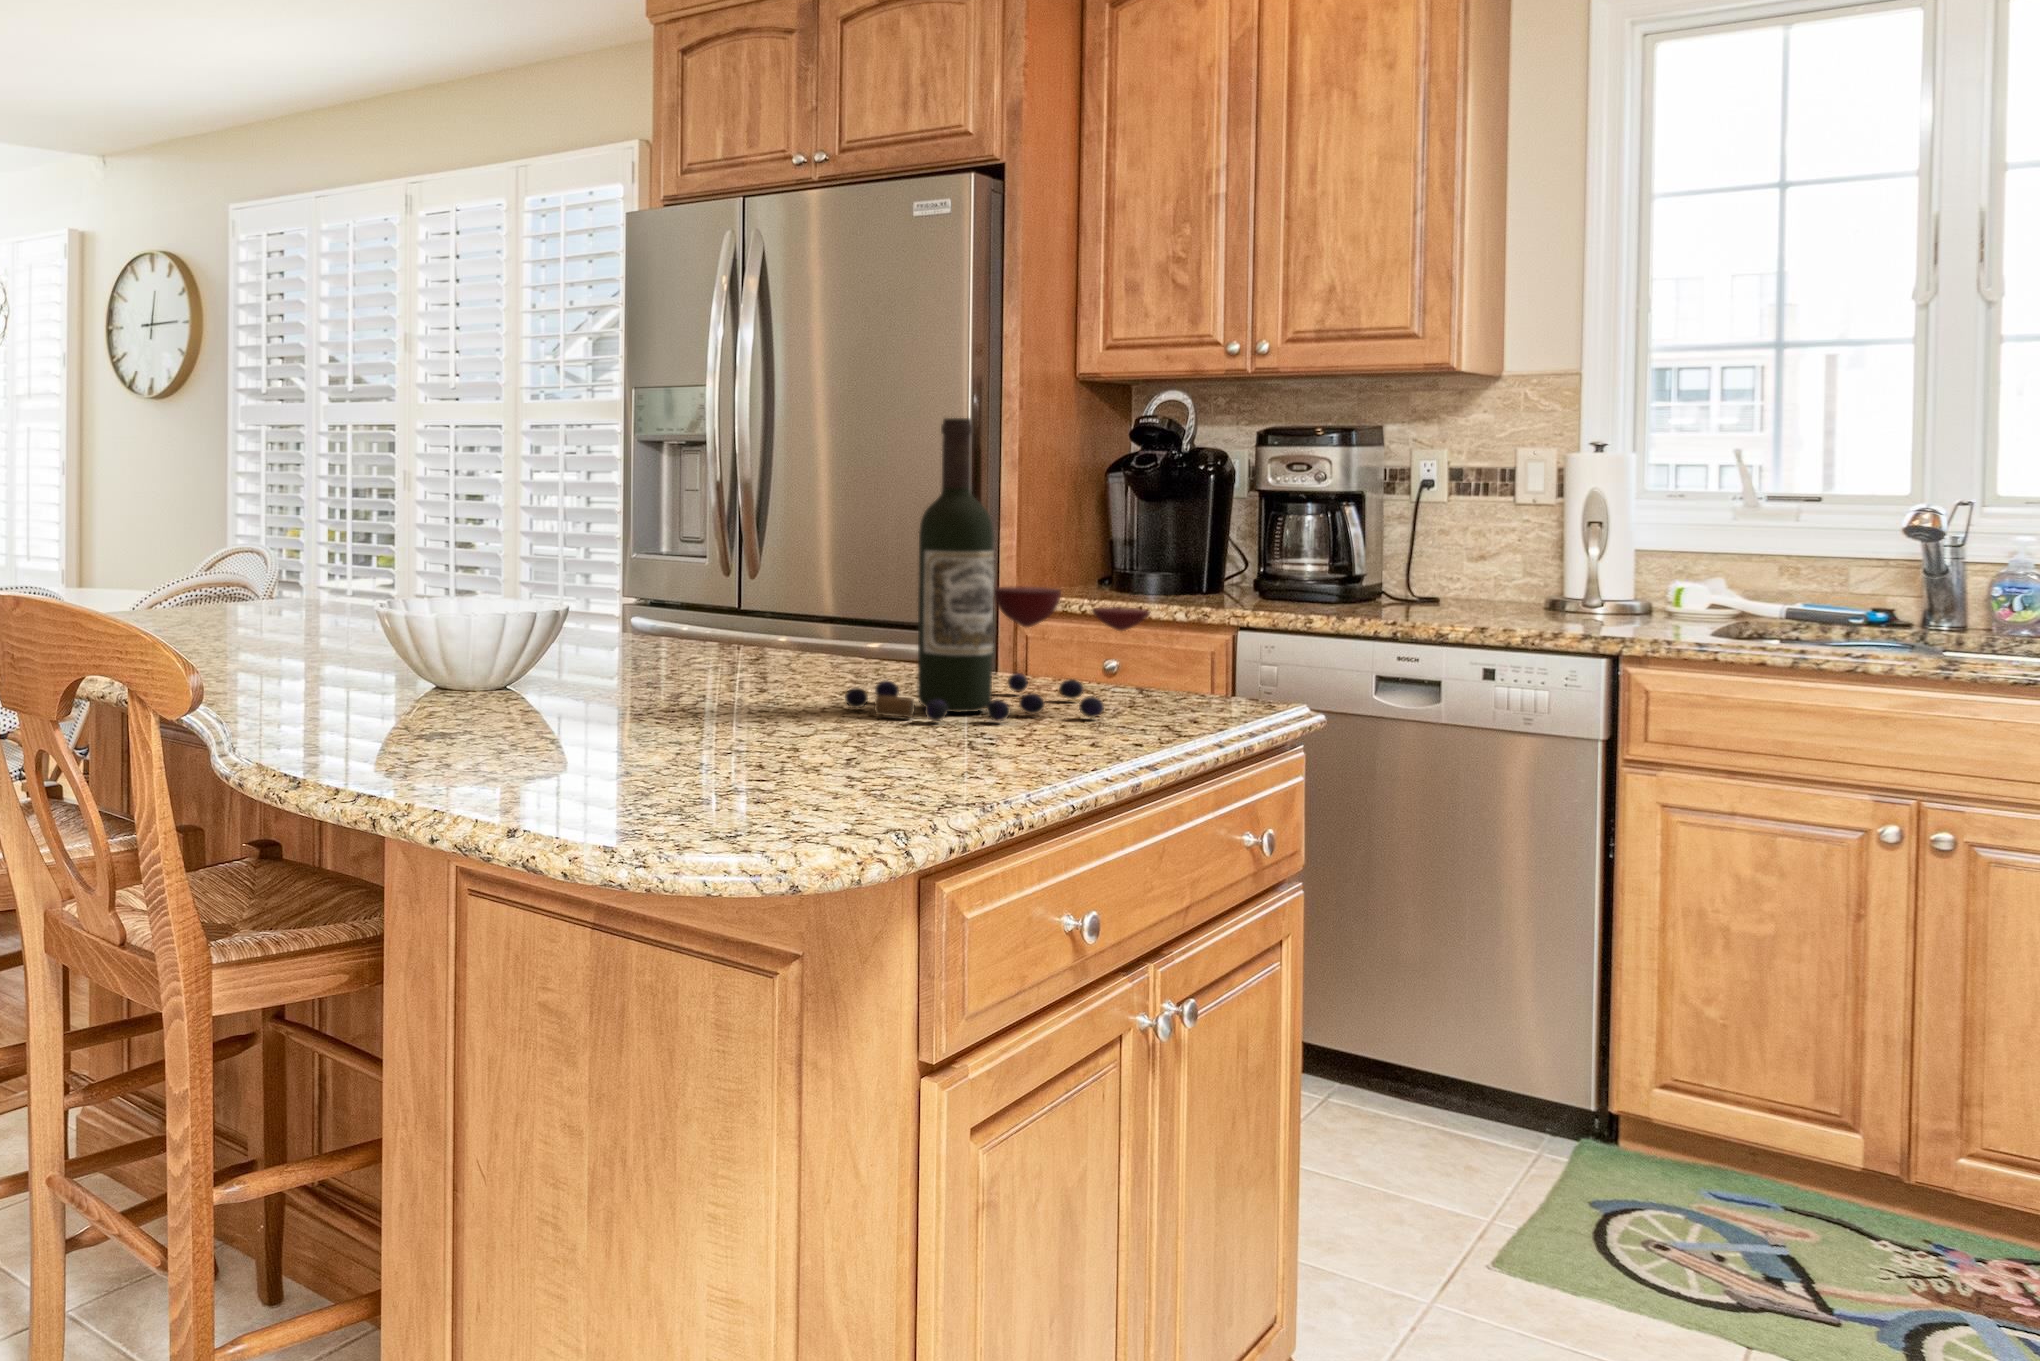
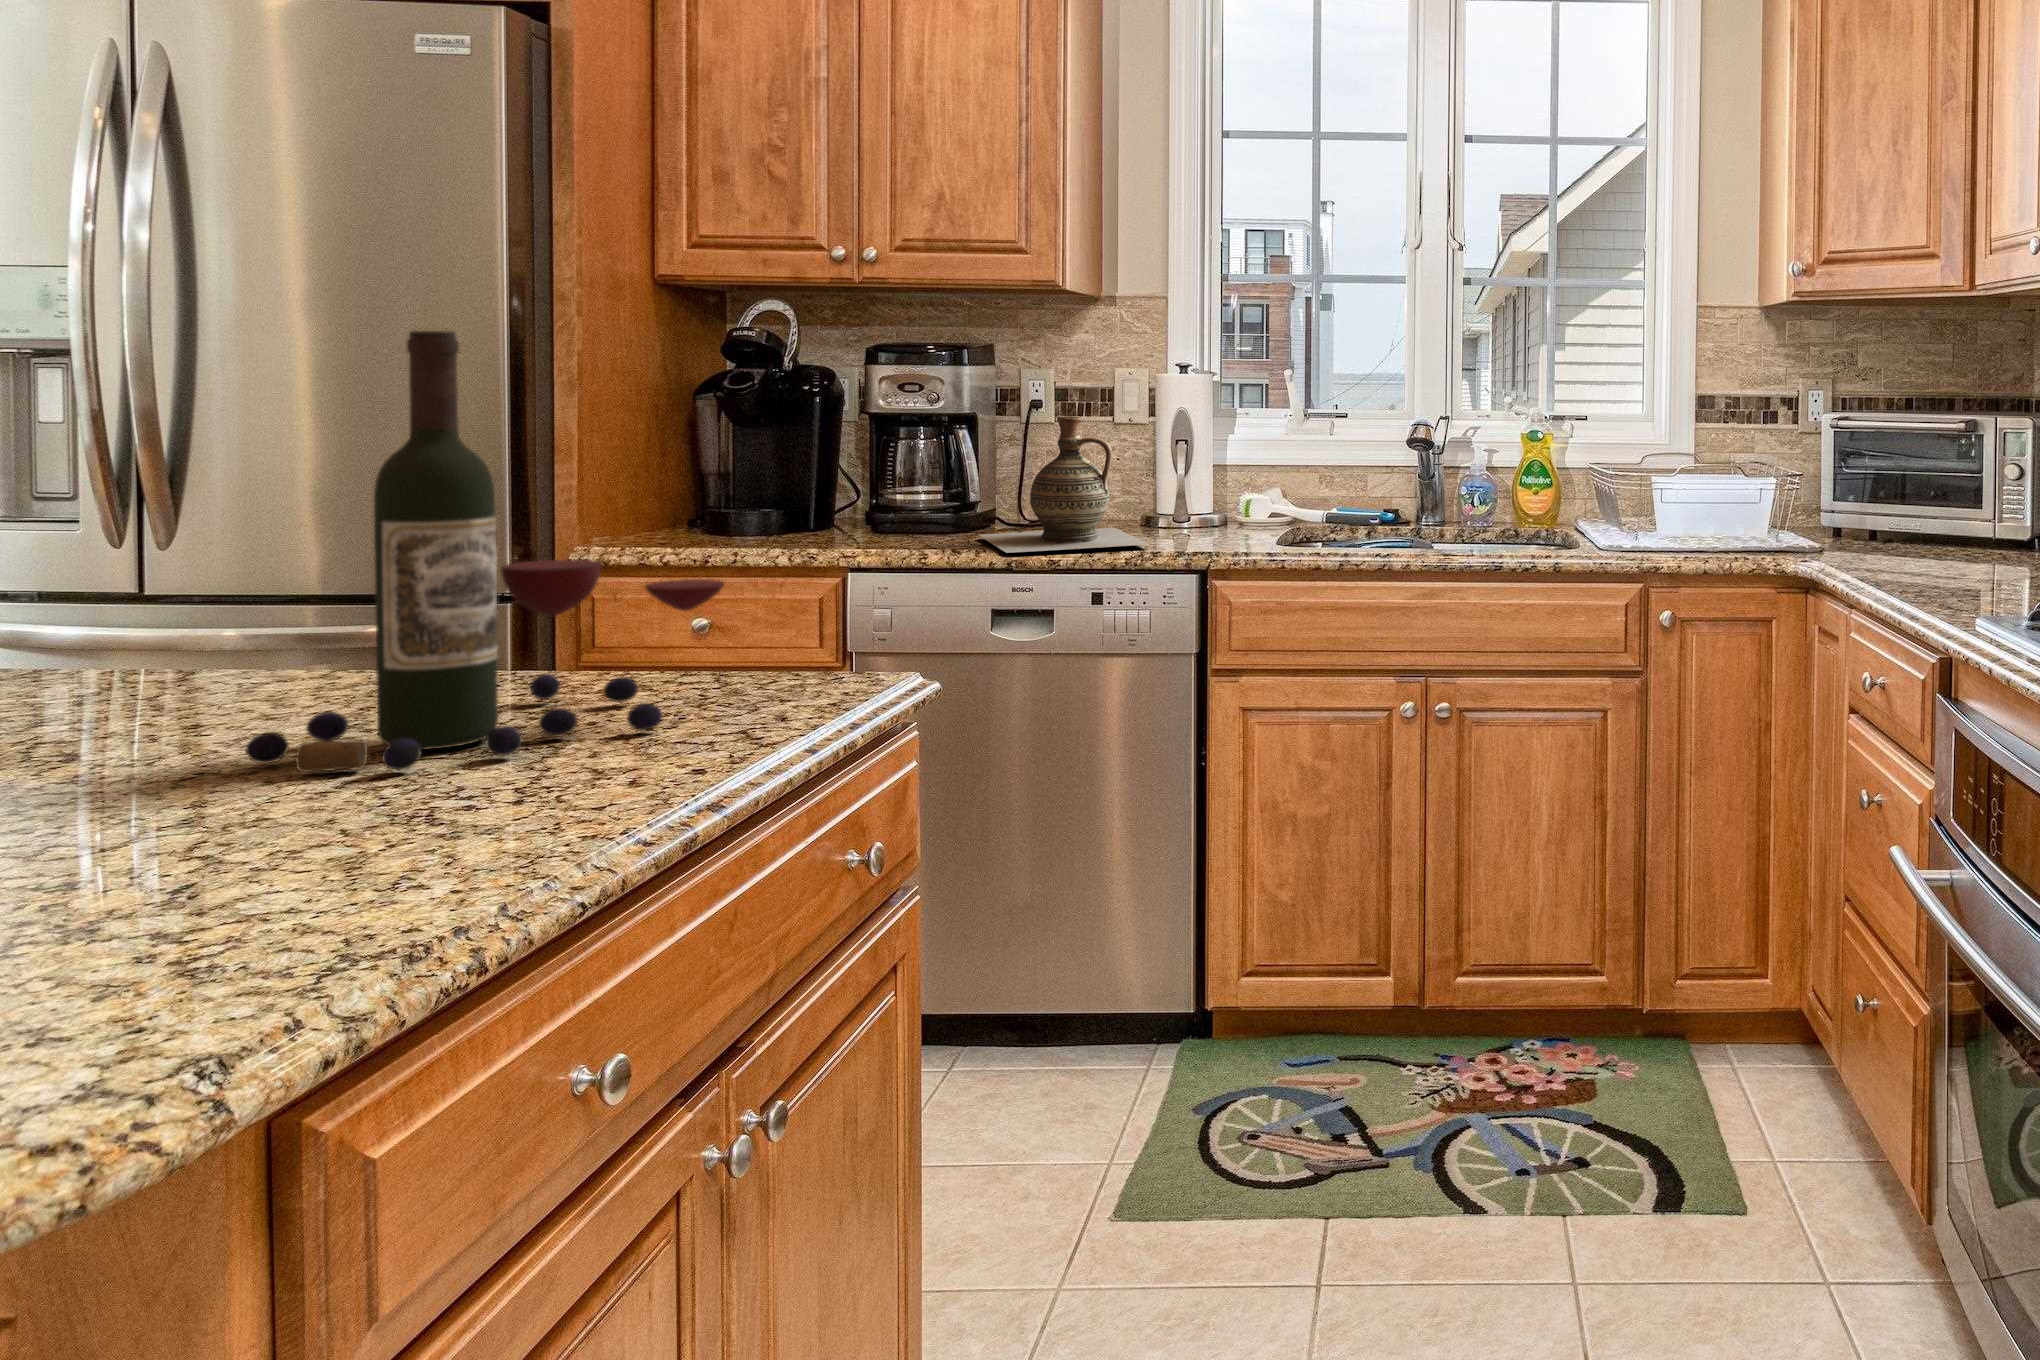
ceramic jug: none [1365,494,1551,624] -> present [979,416,1149,553]

